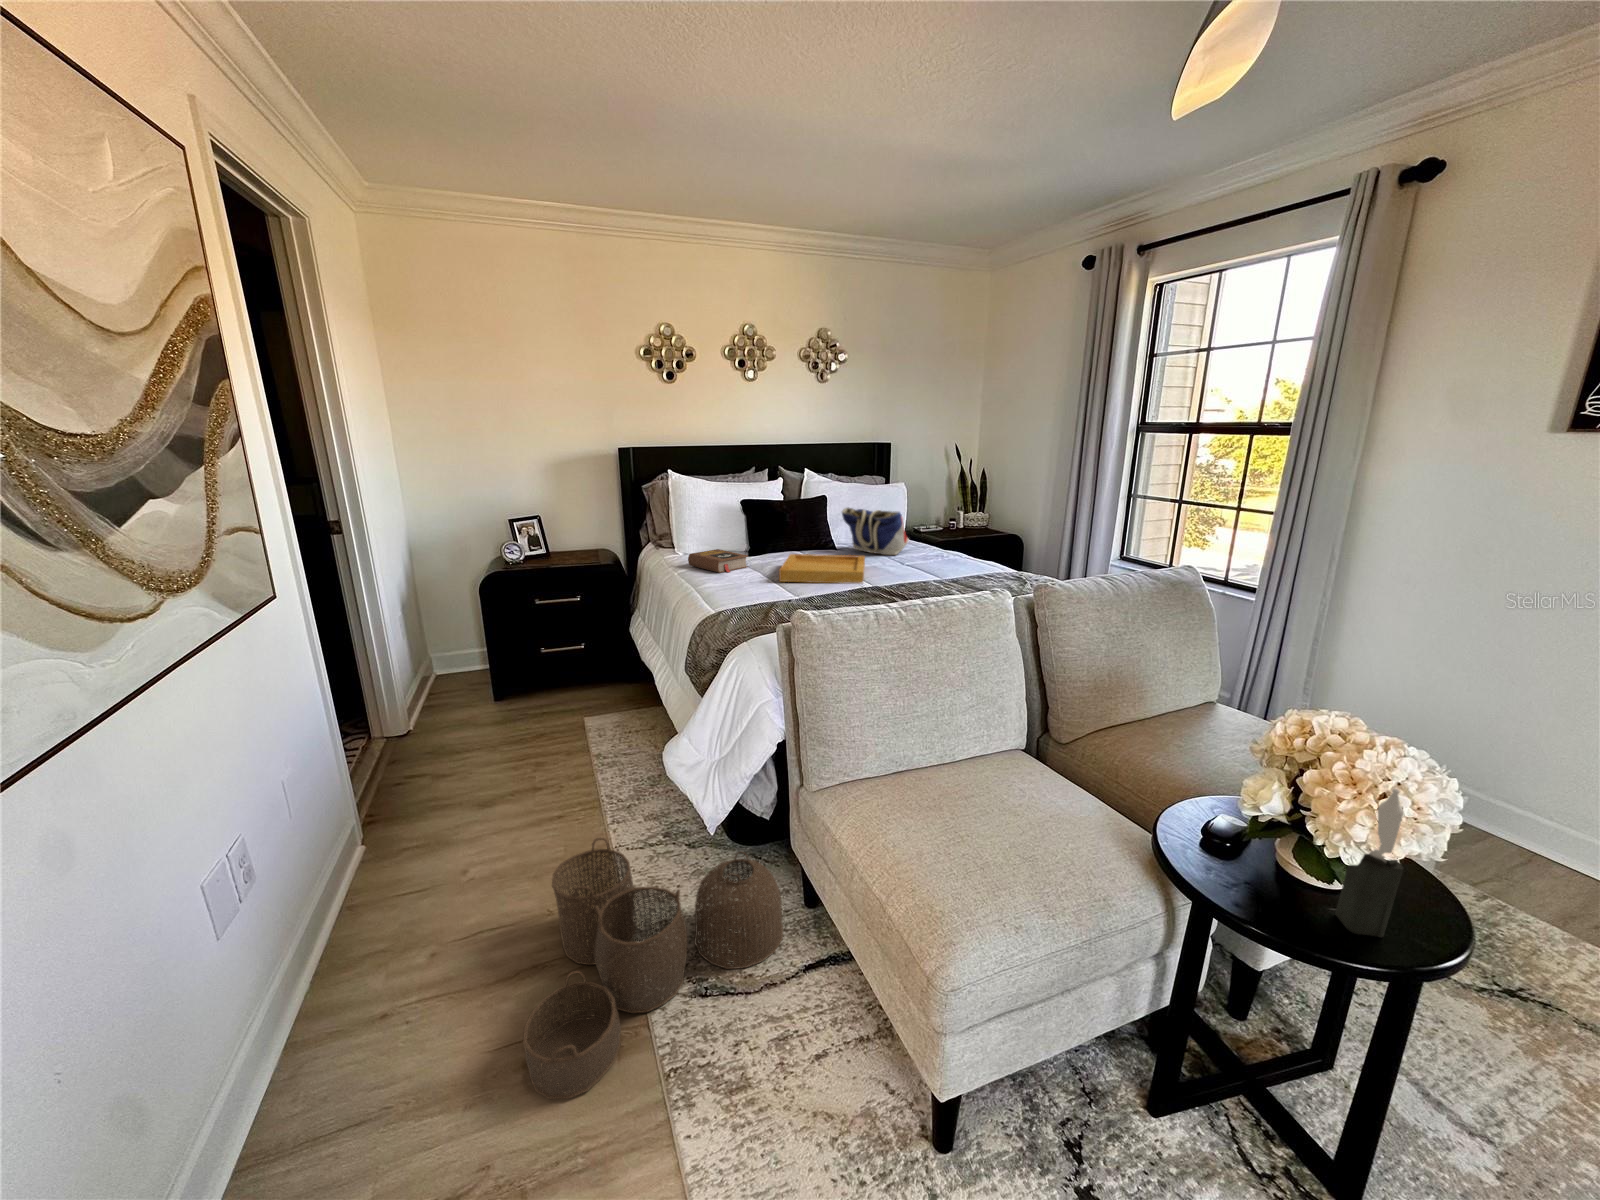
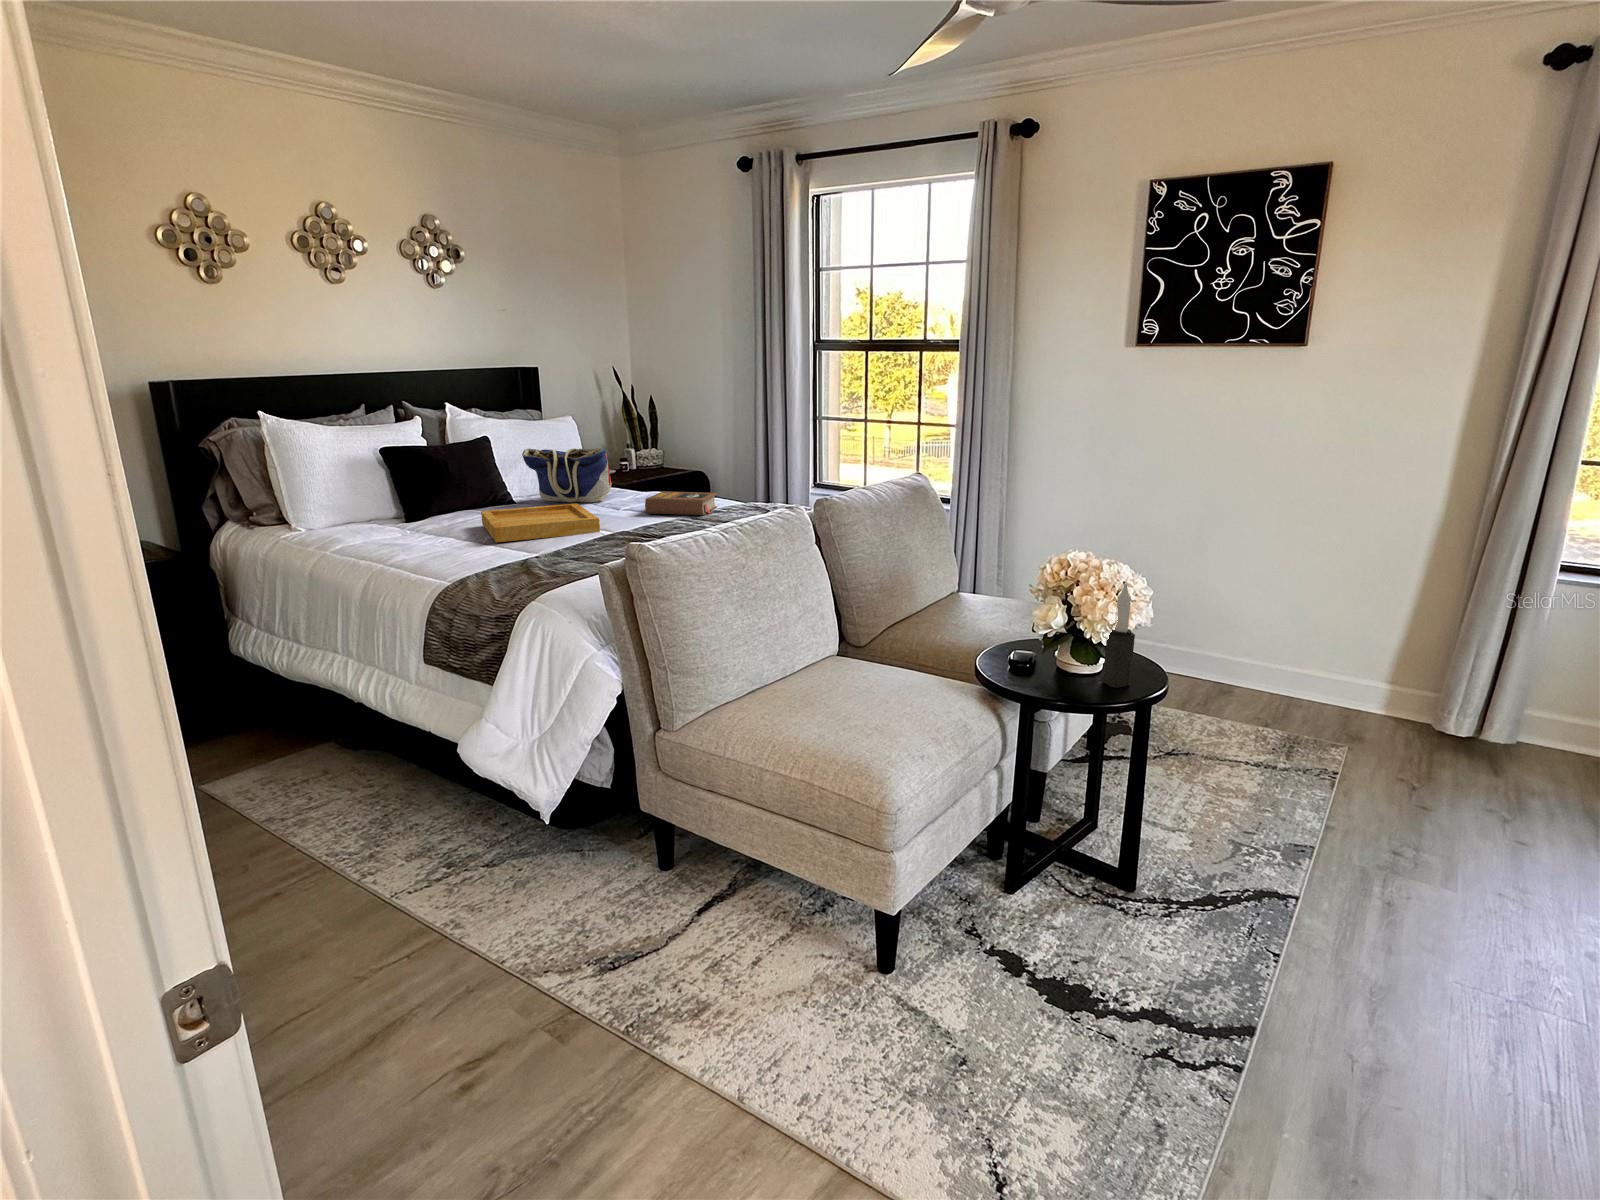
book: present [688,549,748,573] -> present [645,491,717,515]
woven basket: present [523,838,783,1099] -> none [390,822,660,1100]

